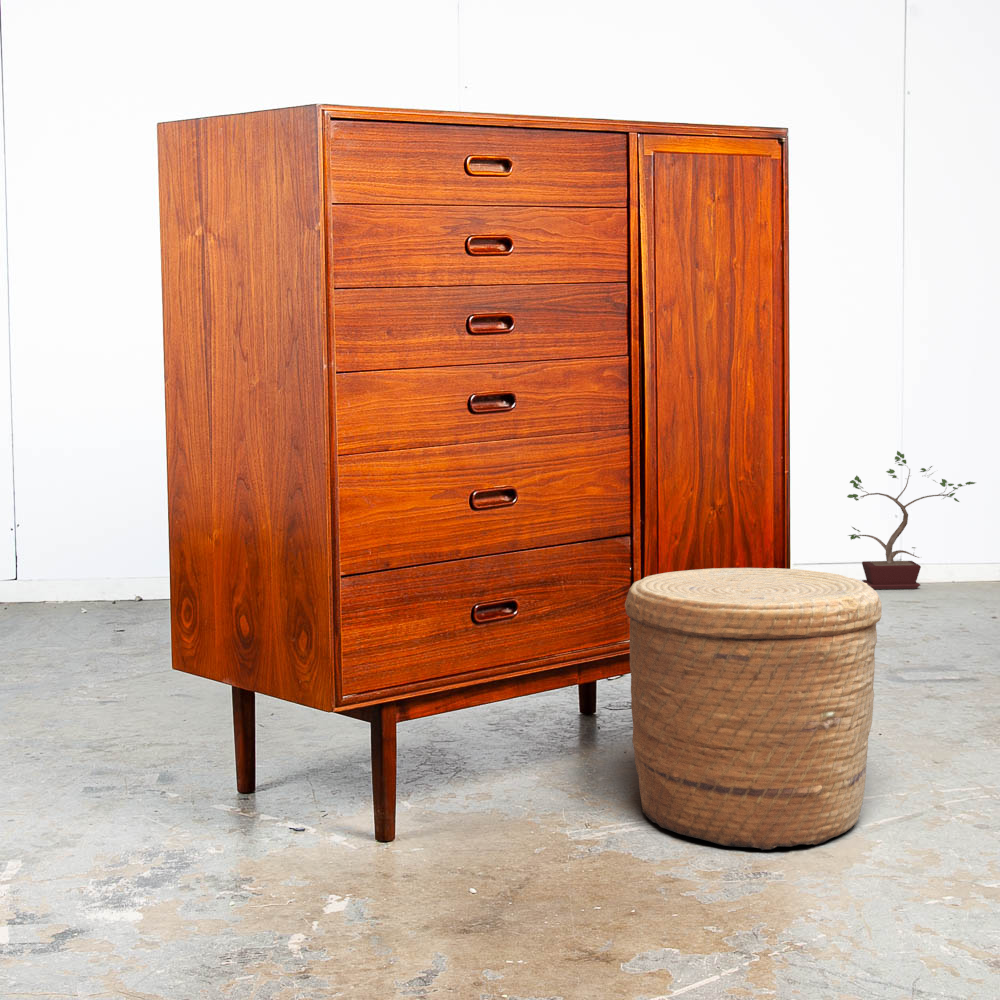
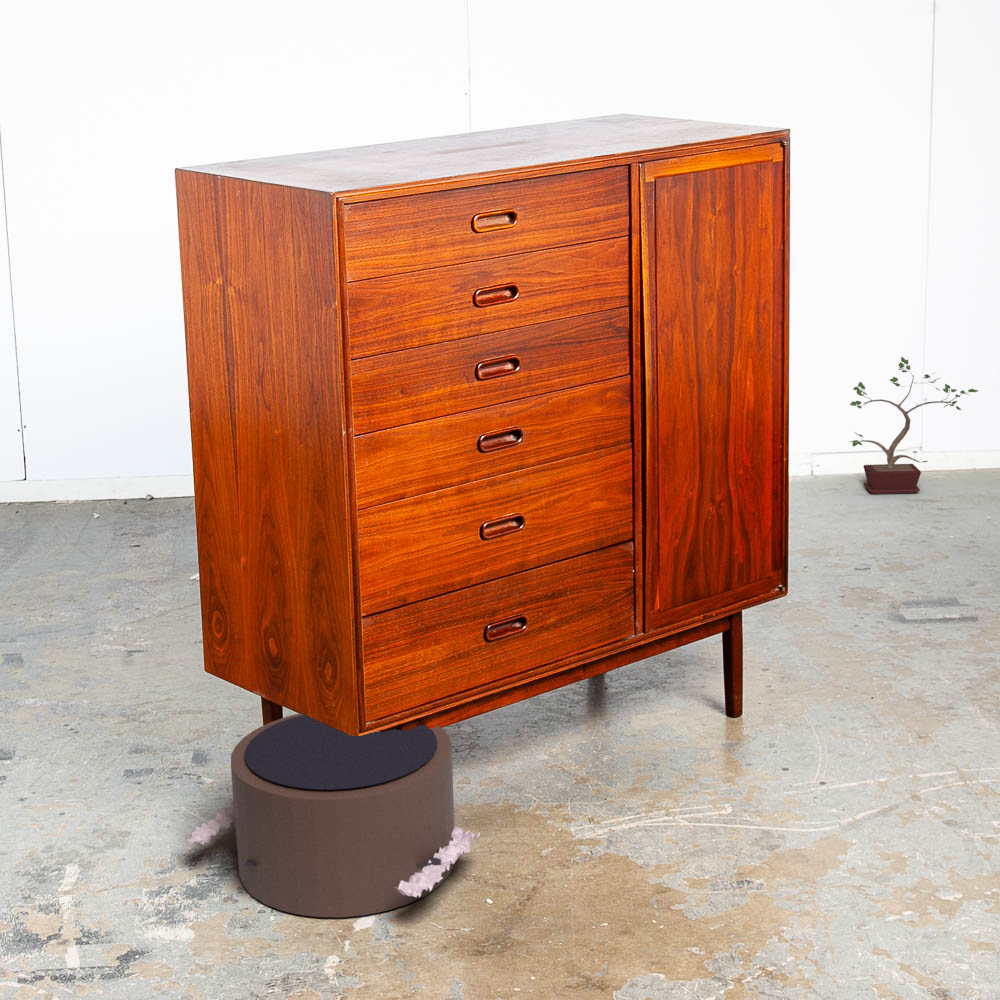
woven basket: present [625,568,882,850] -> none [626,570,866,851]
pouf: none [141,700,465,903] -> present [187,712,480,917]

